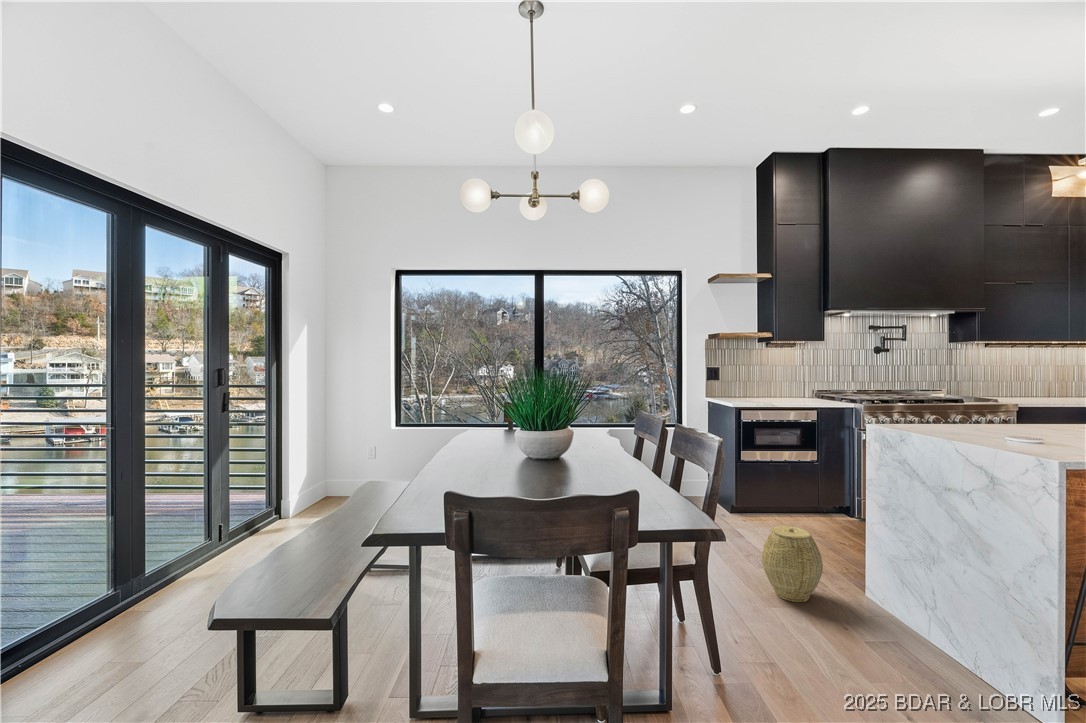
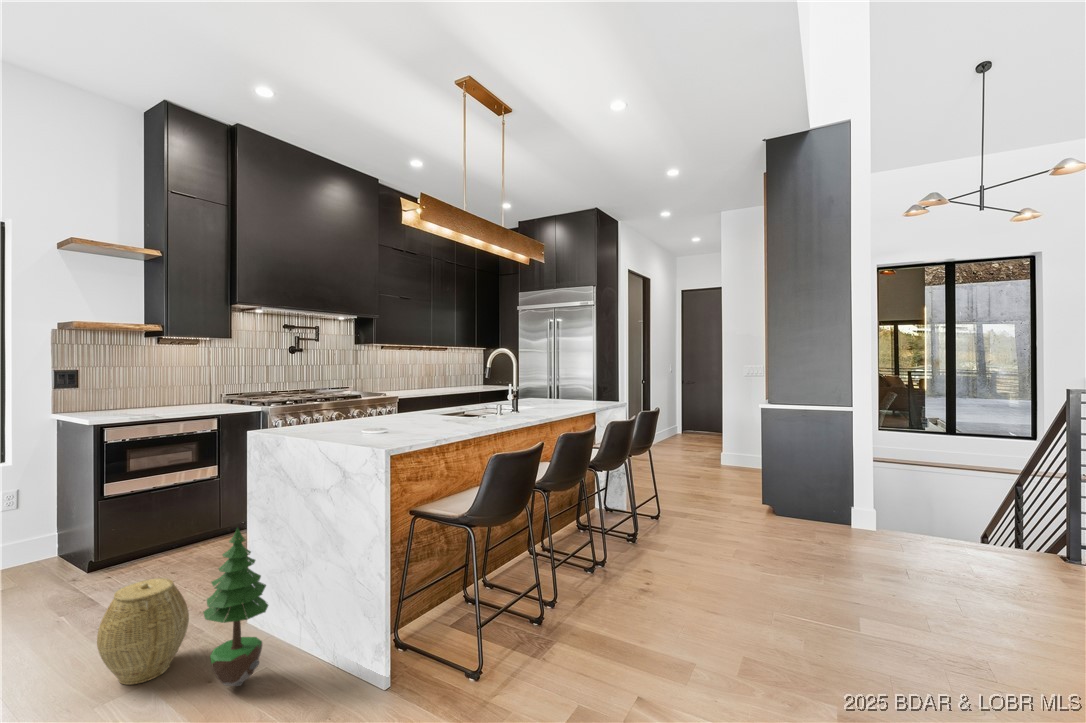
potted tree: none [841,500,899,637] -> present [203,528,268,686]

